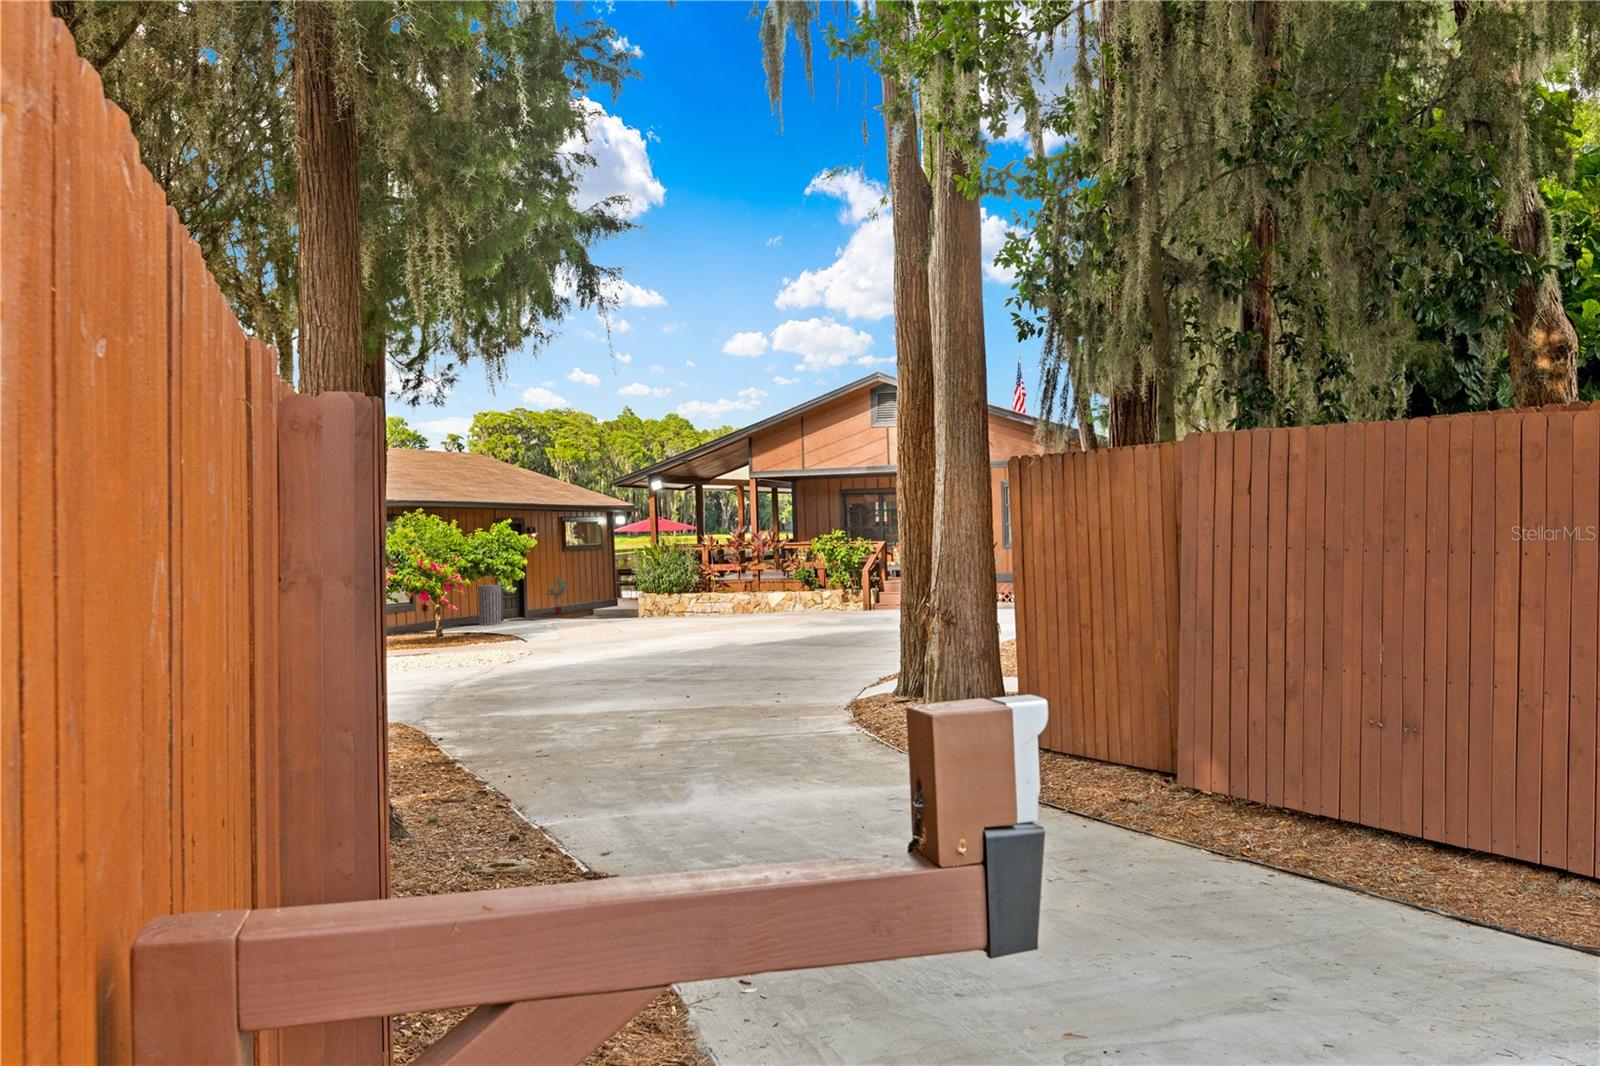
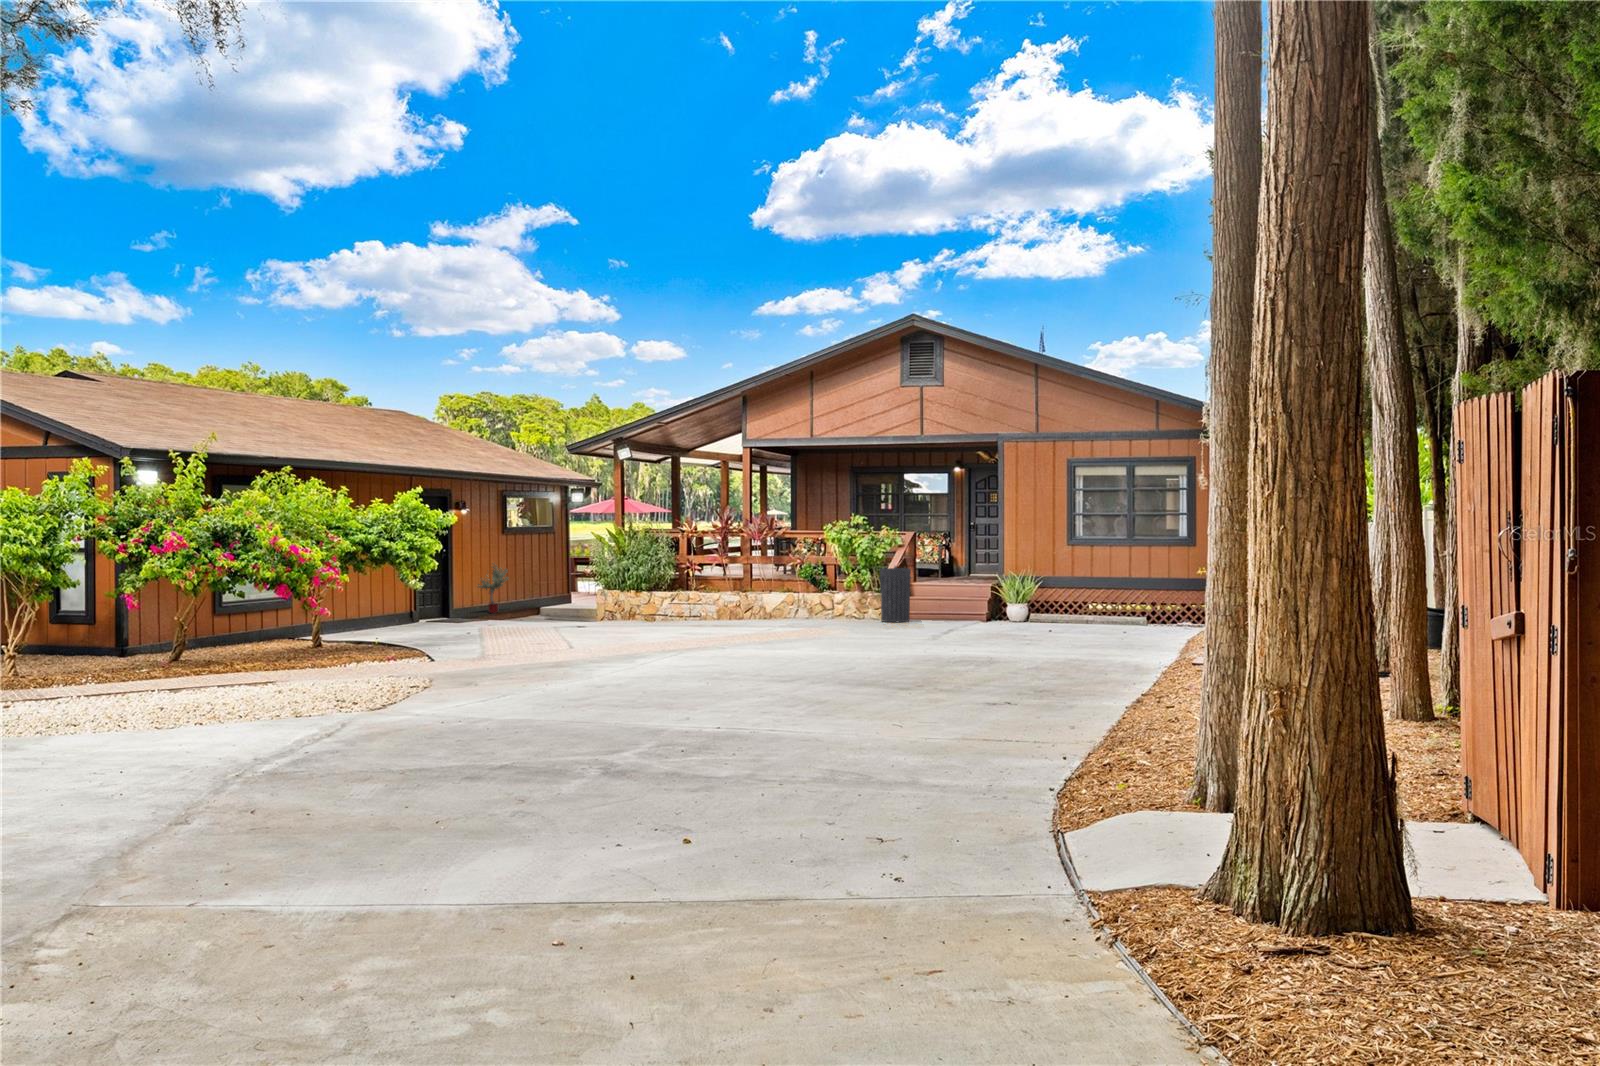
trash can: present [477,583,501,625] -> present [879,566,911,622]

